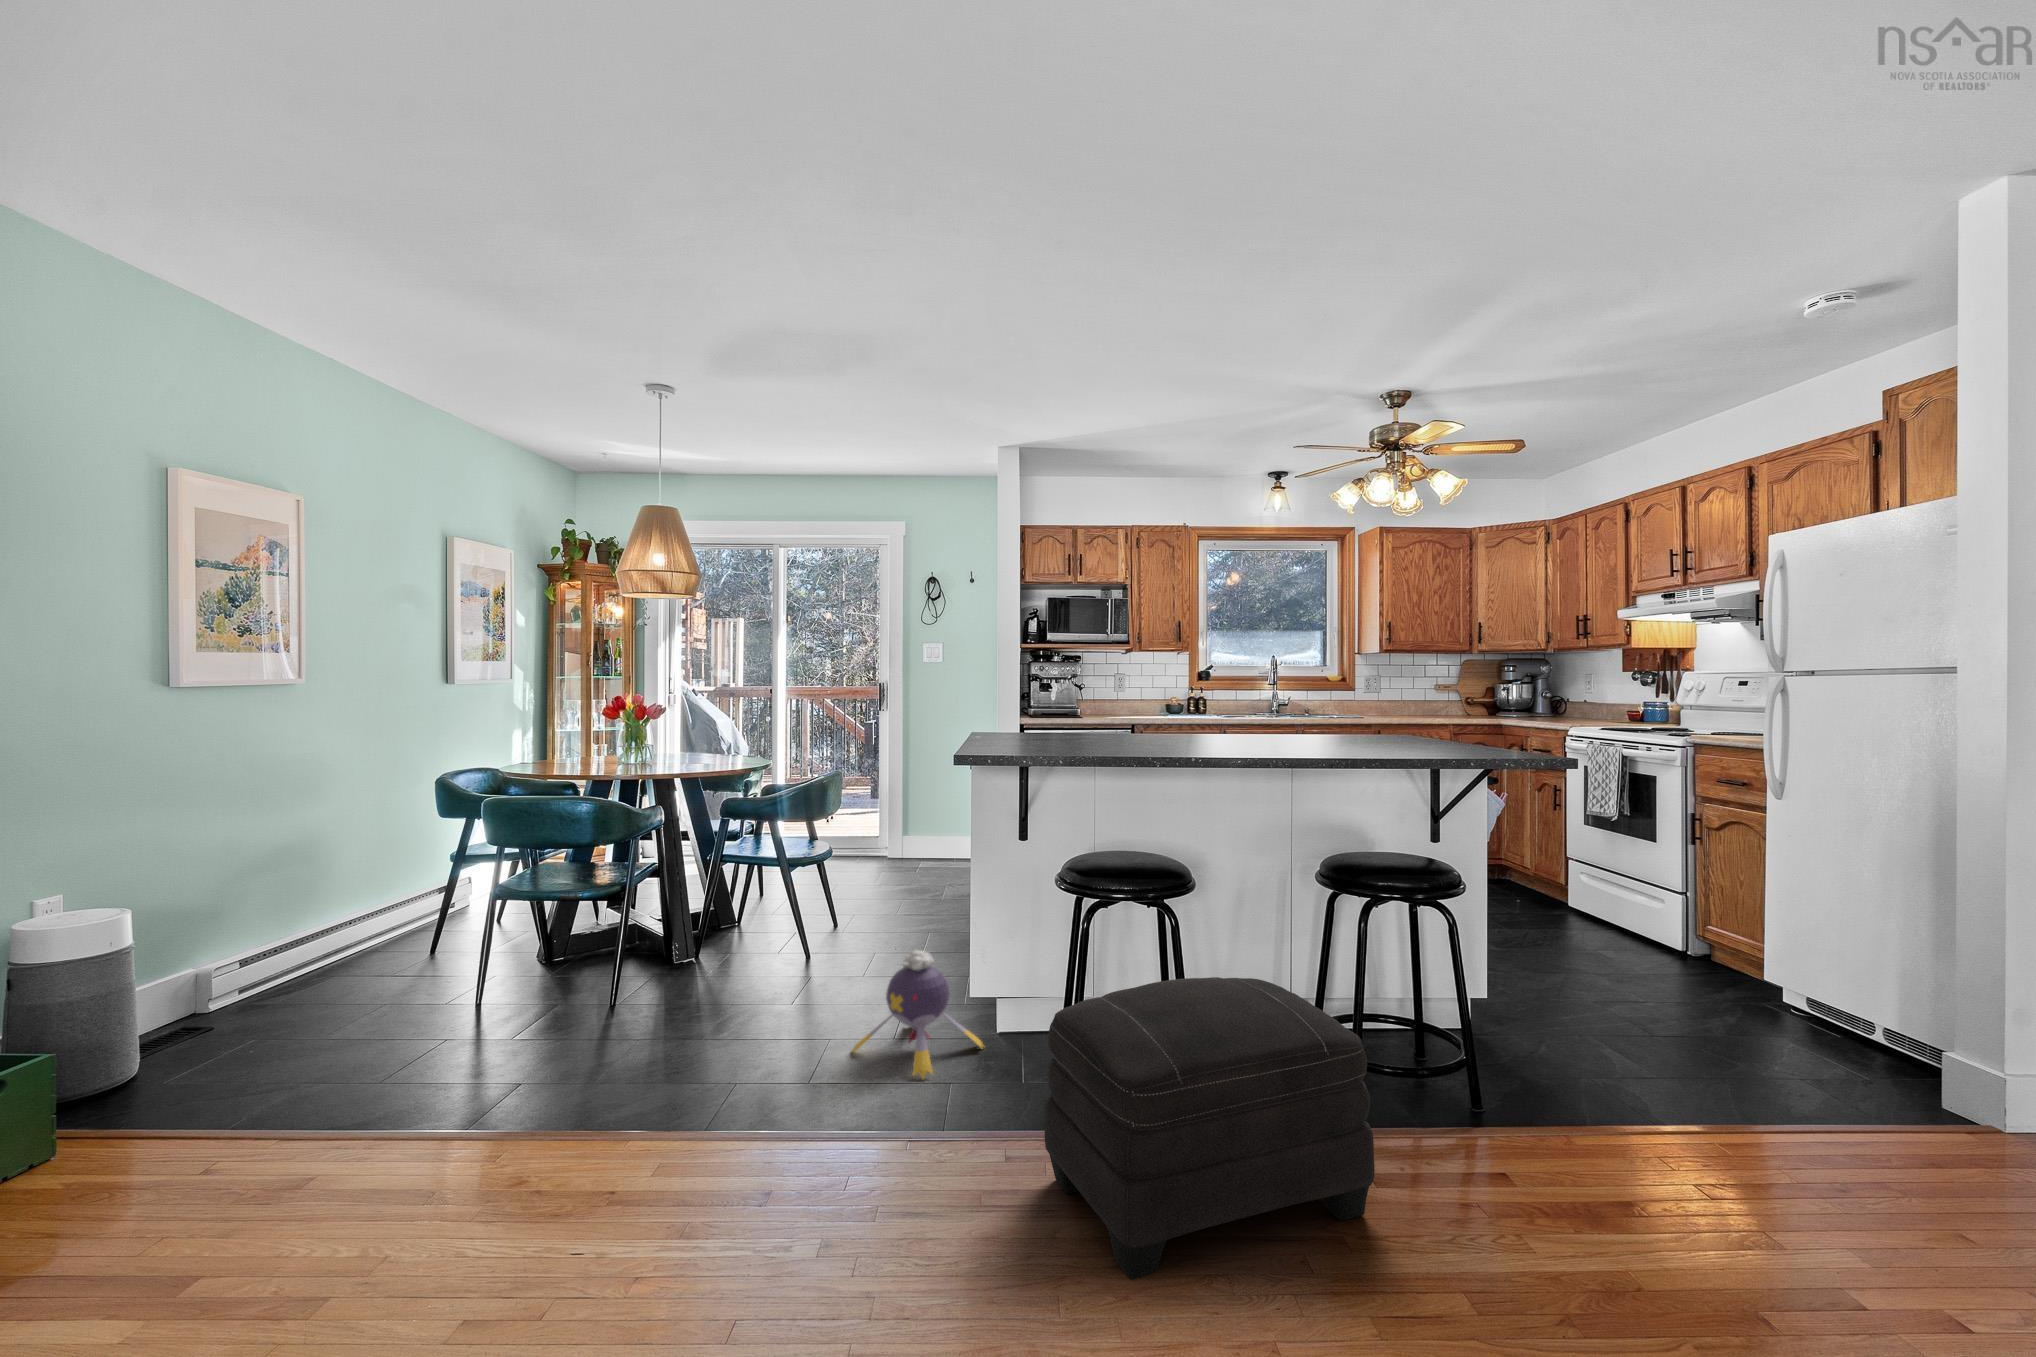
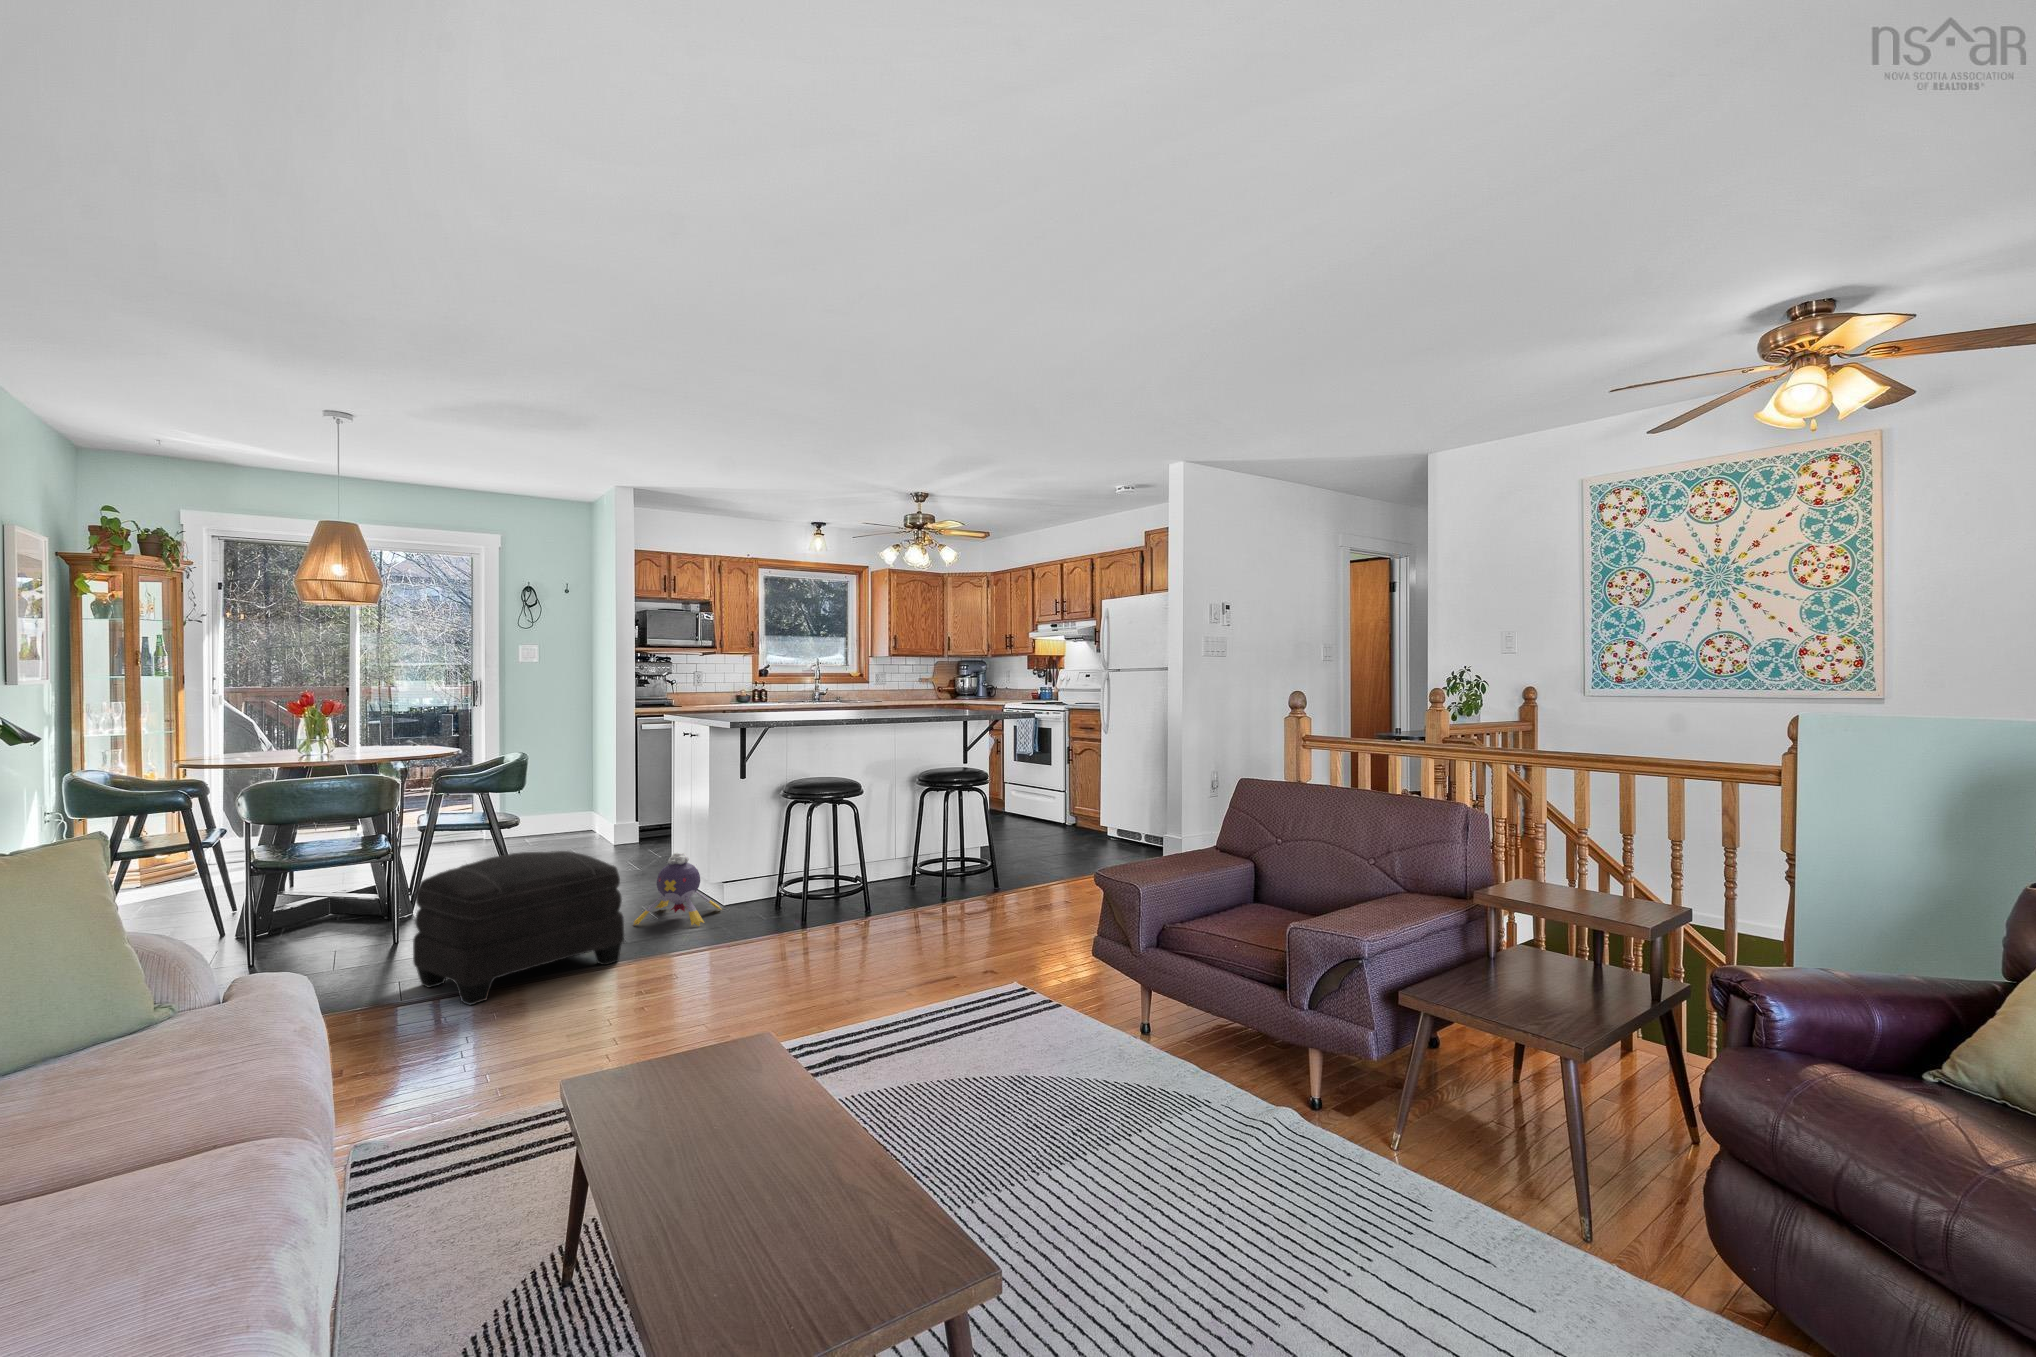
ottoman: present [1045,977,1375,1280] -> present [413,851,624,1005]

